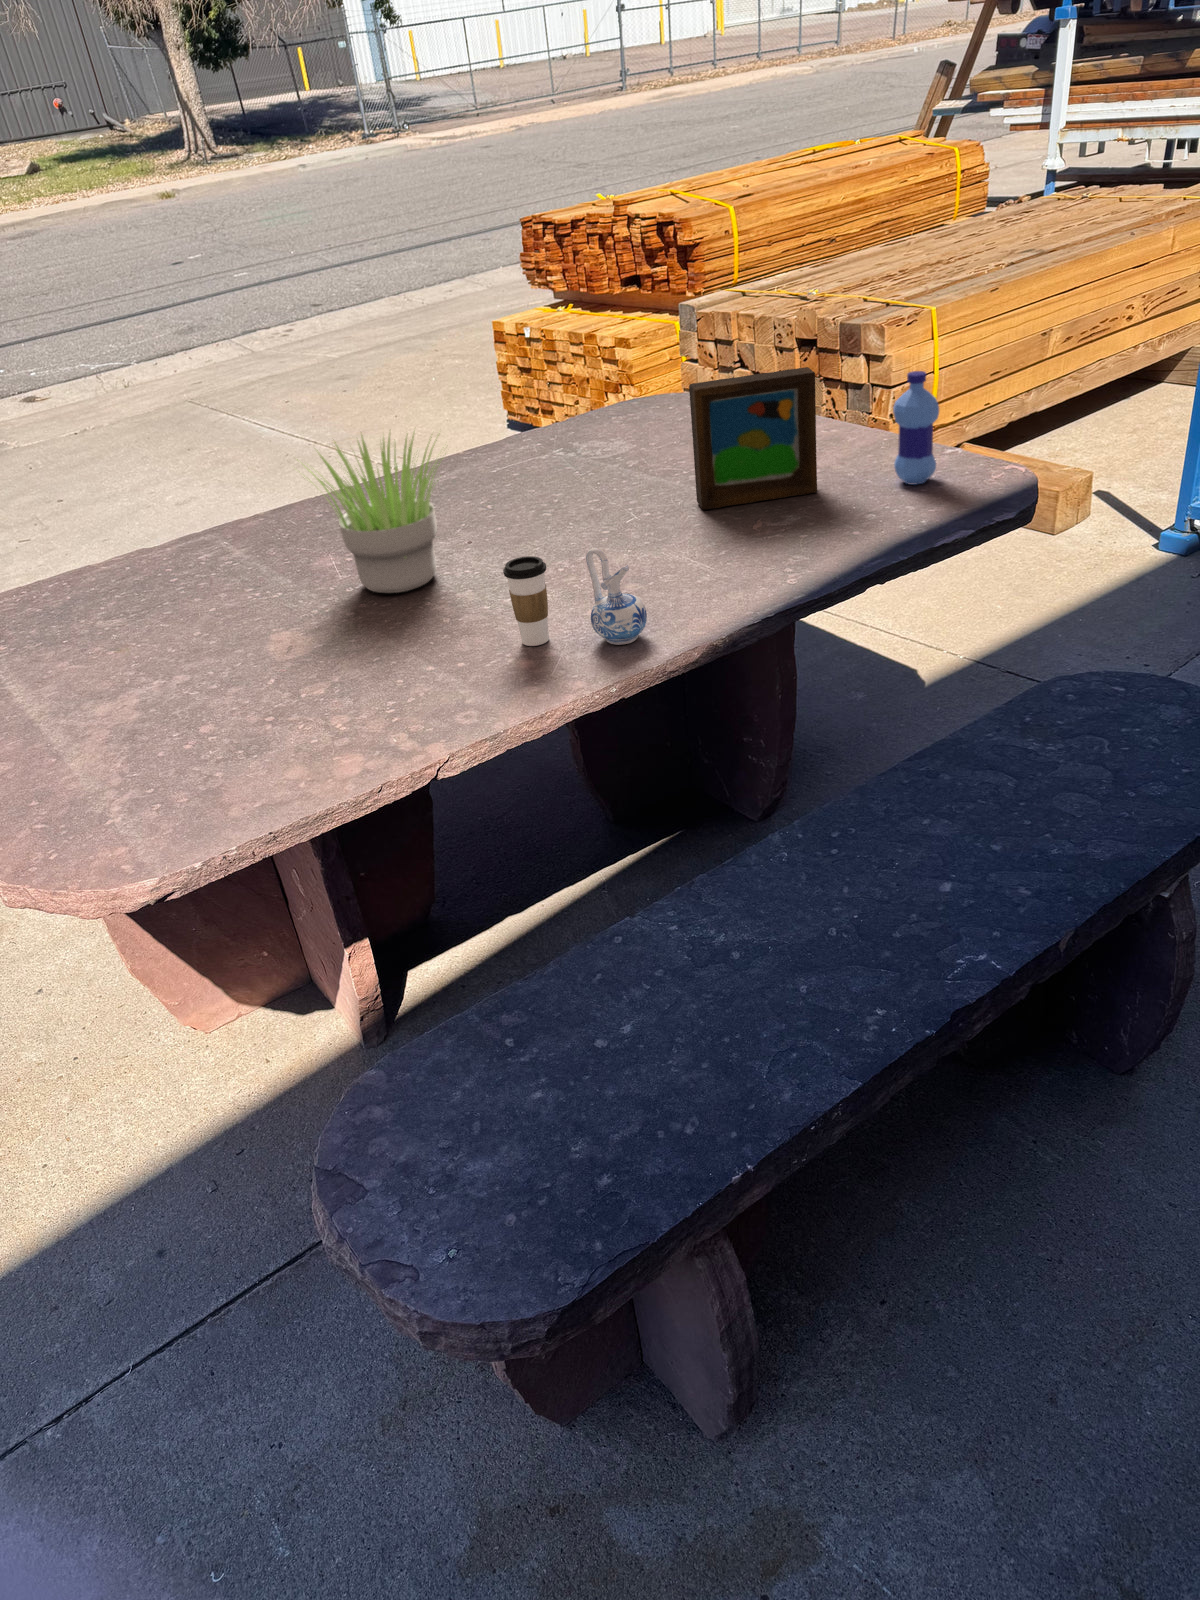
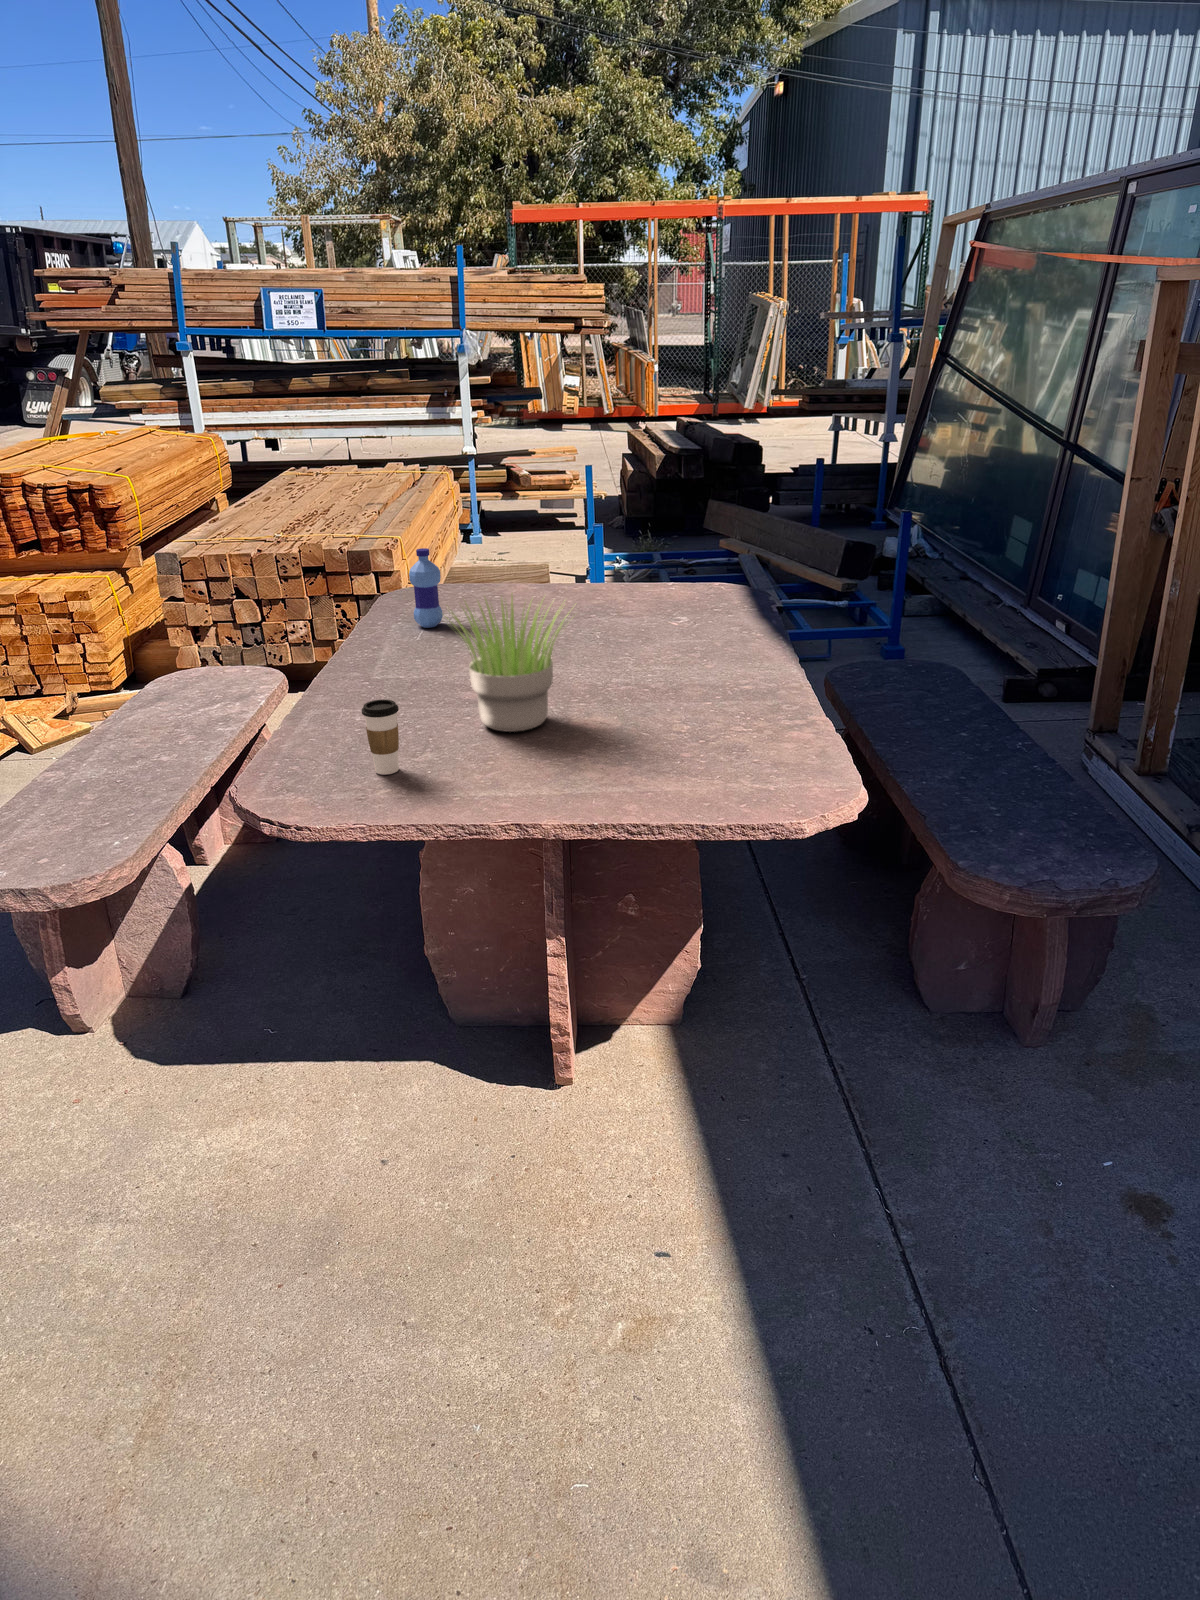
picture frame: present [689,367,817,510] -> none [589,534,652,642]
water bottle: present [893,371,939,484] -> present [409,548,443,628]
ceramic pitcher: present [586,548,647,645] -> none [741,637,783,706]
coffee cup: present [503,556,549,646] -> present [362,700,399,775]

